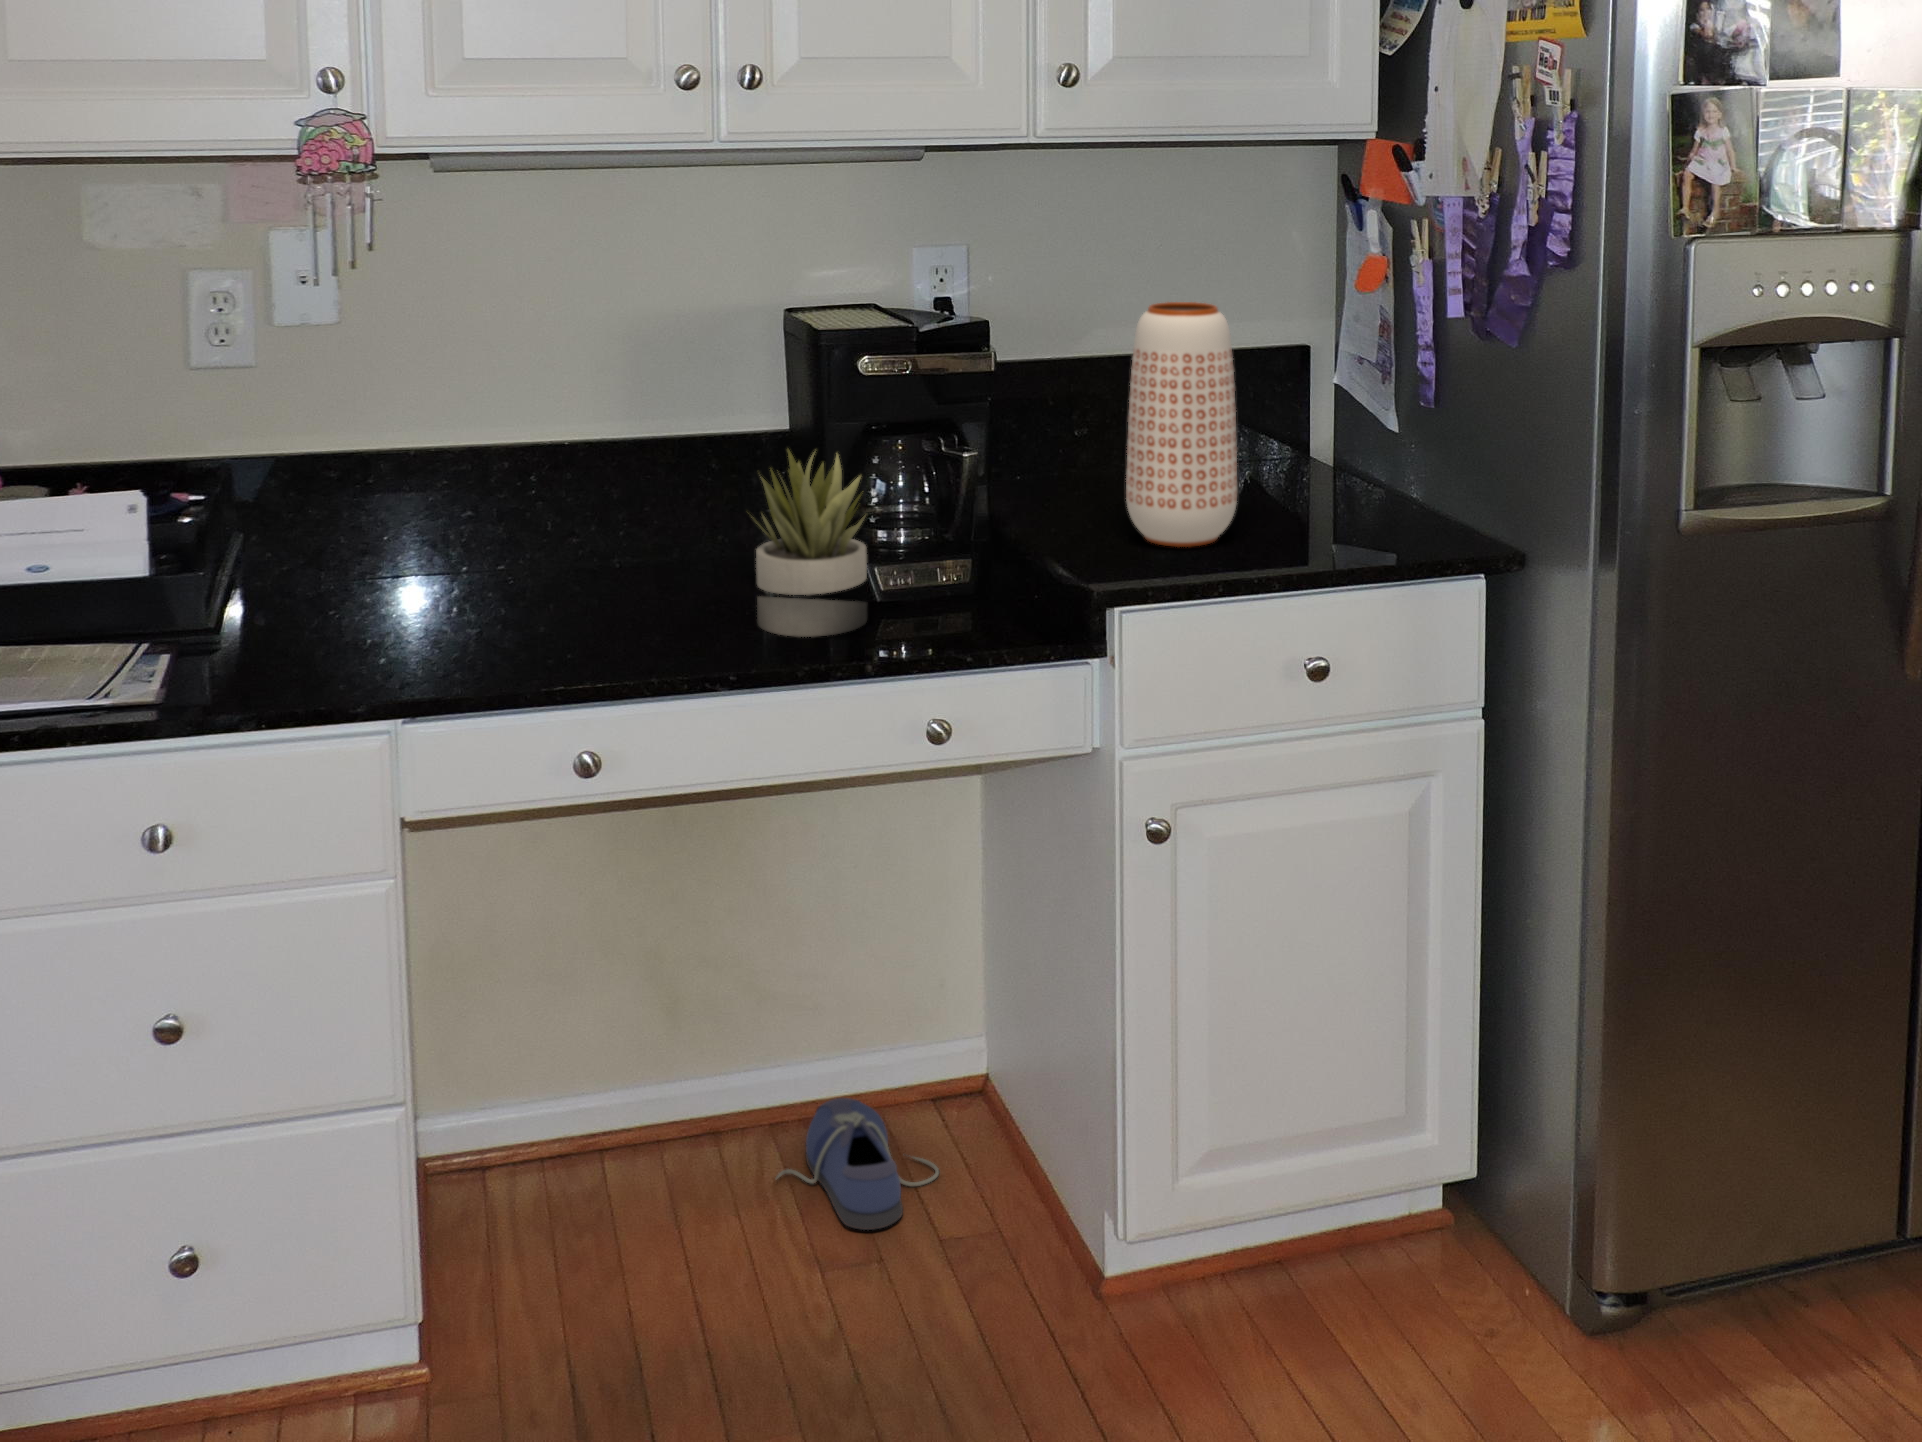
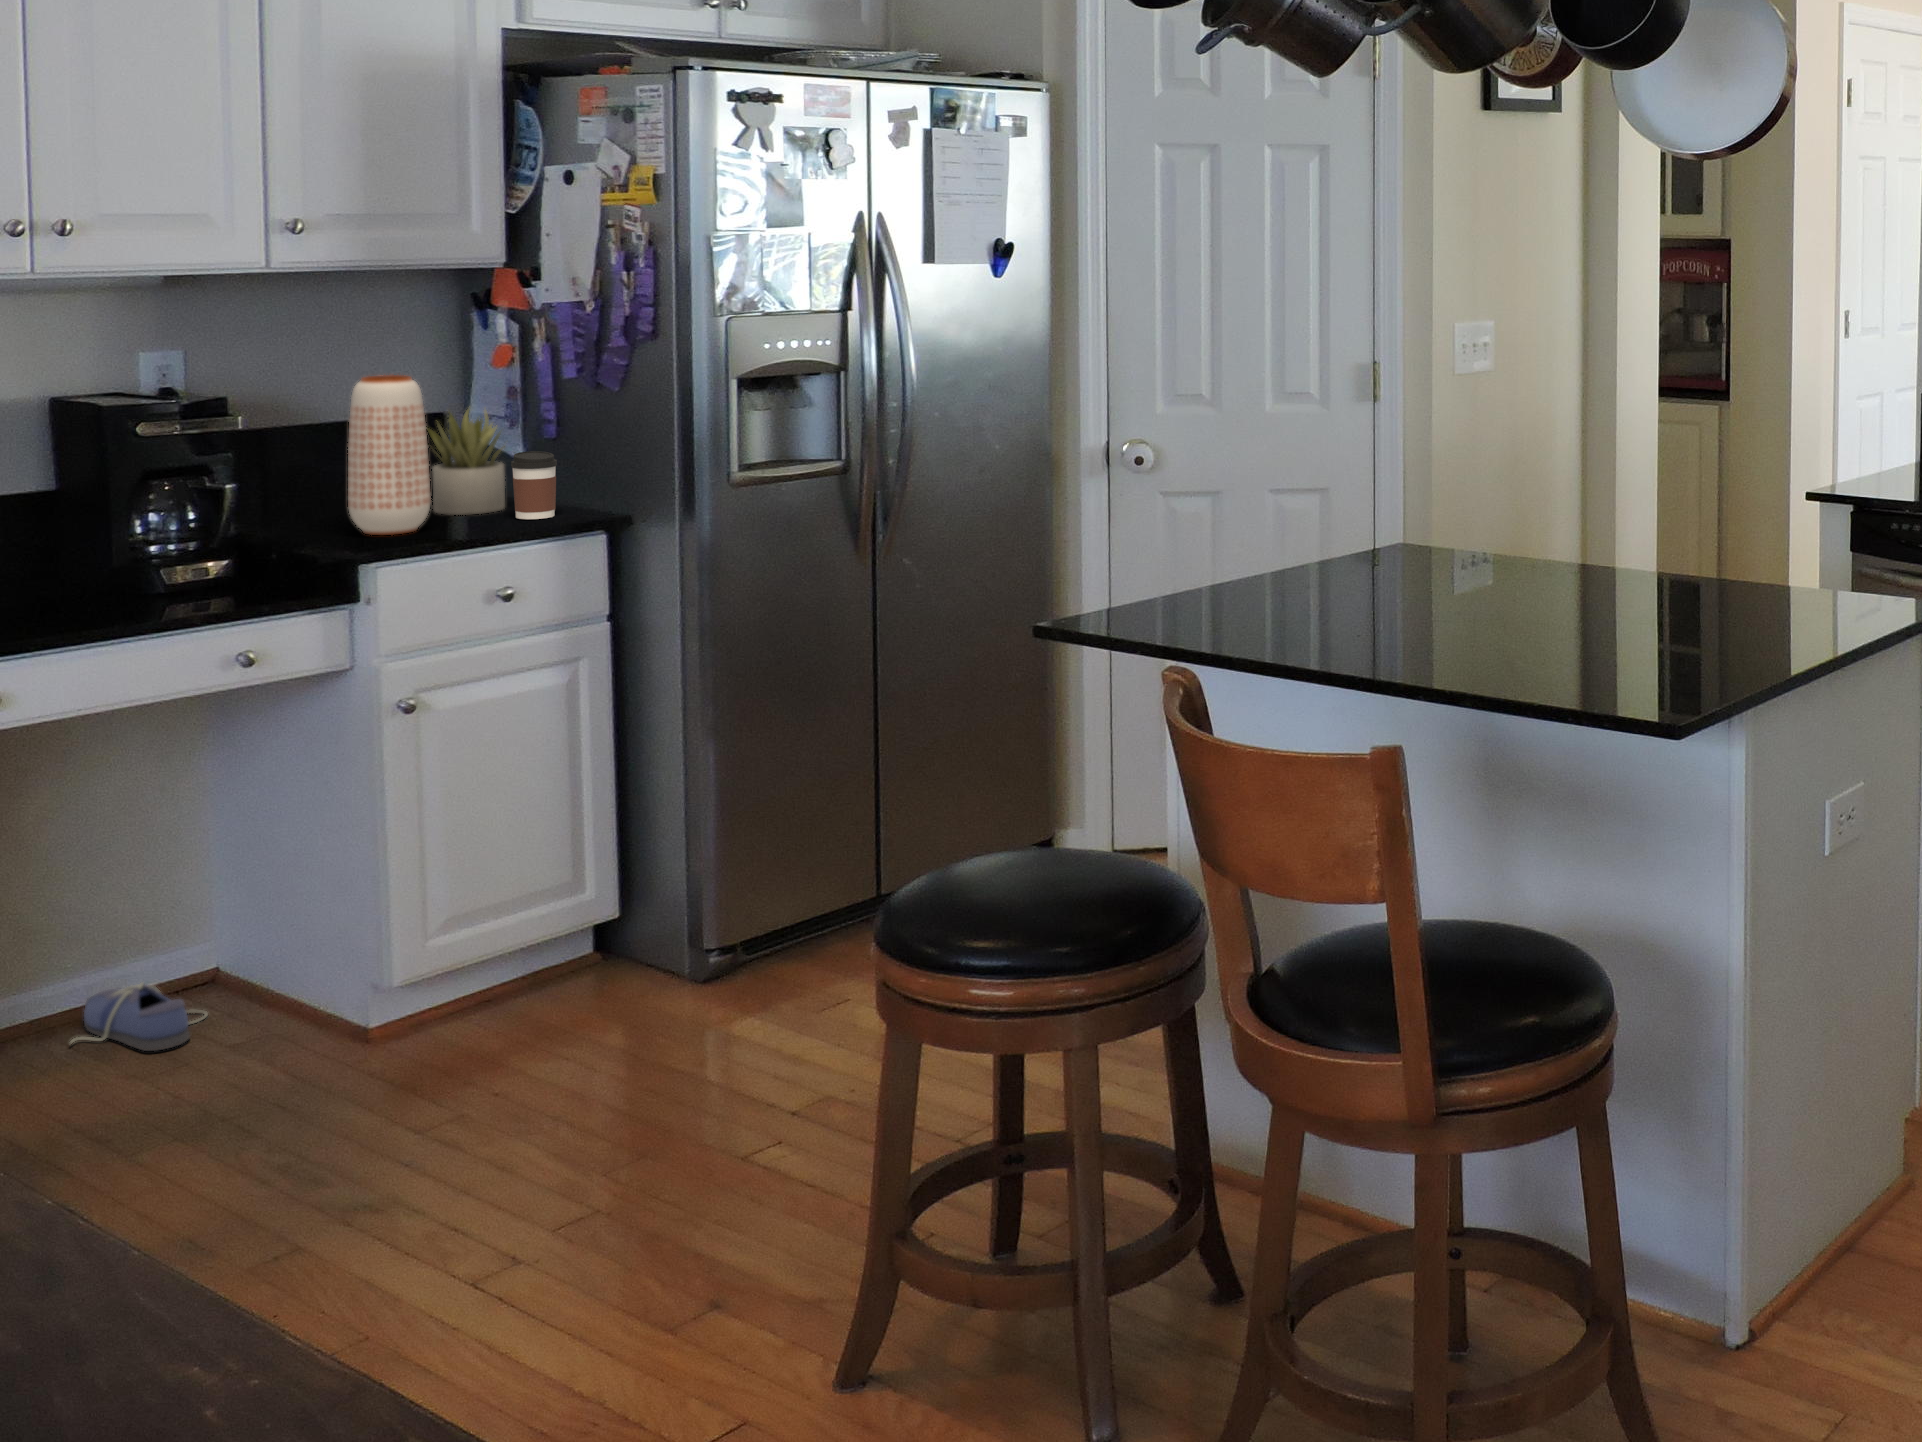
coffee cup: none [1355,431,1421,542] -> present [511,451,557,519]
succulent plant: present [756,450,867,637] -> present [426,410,505,515]

